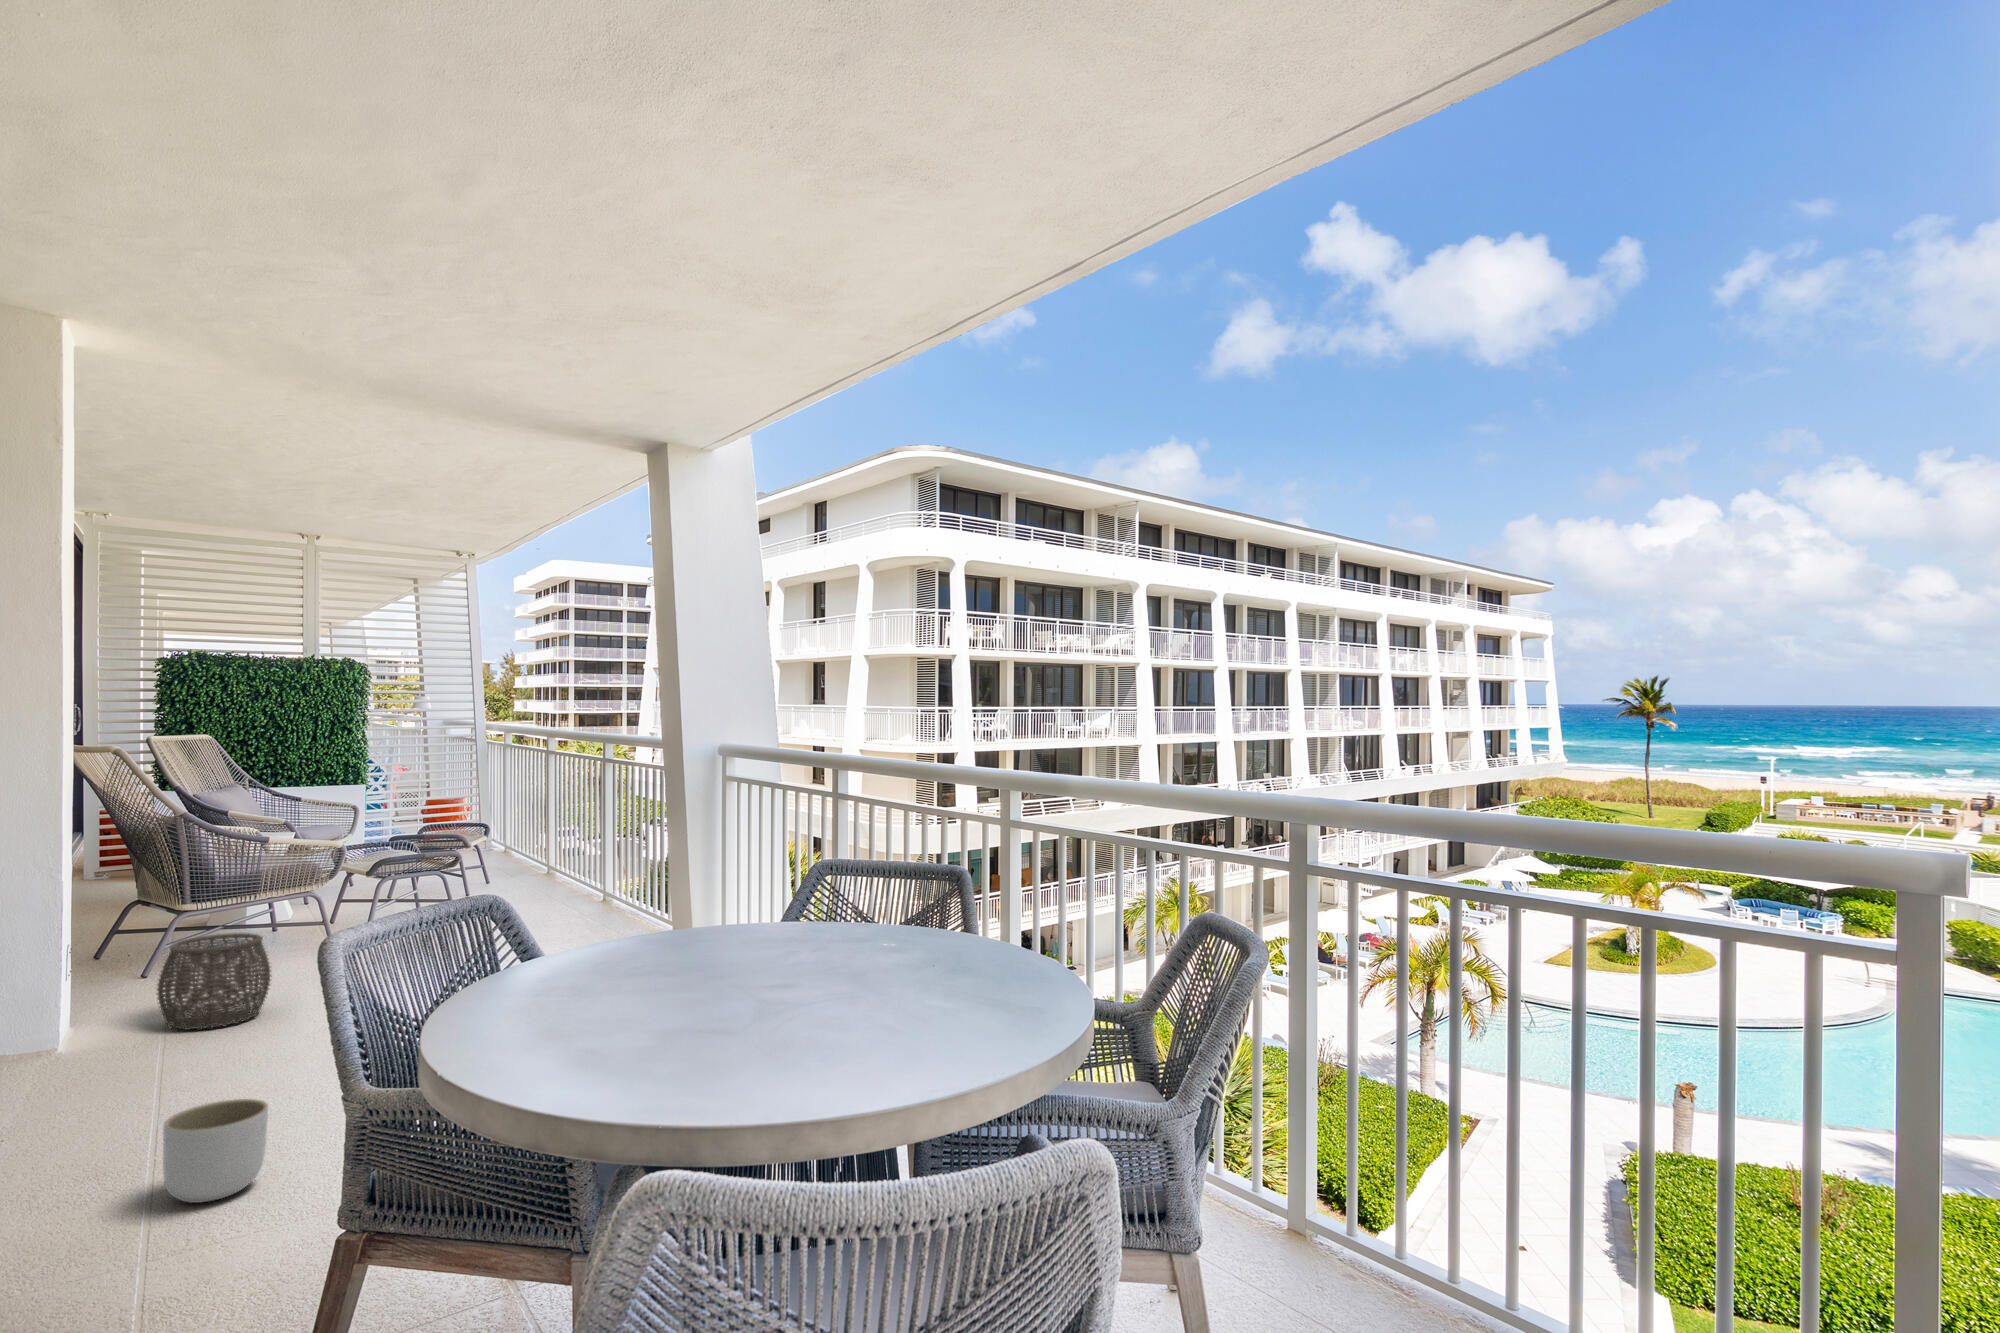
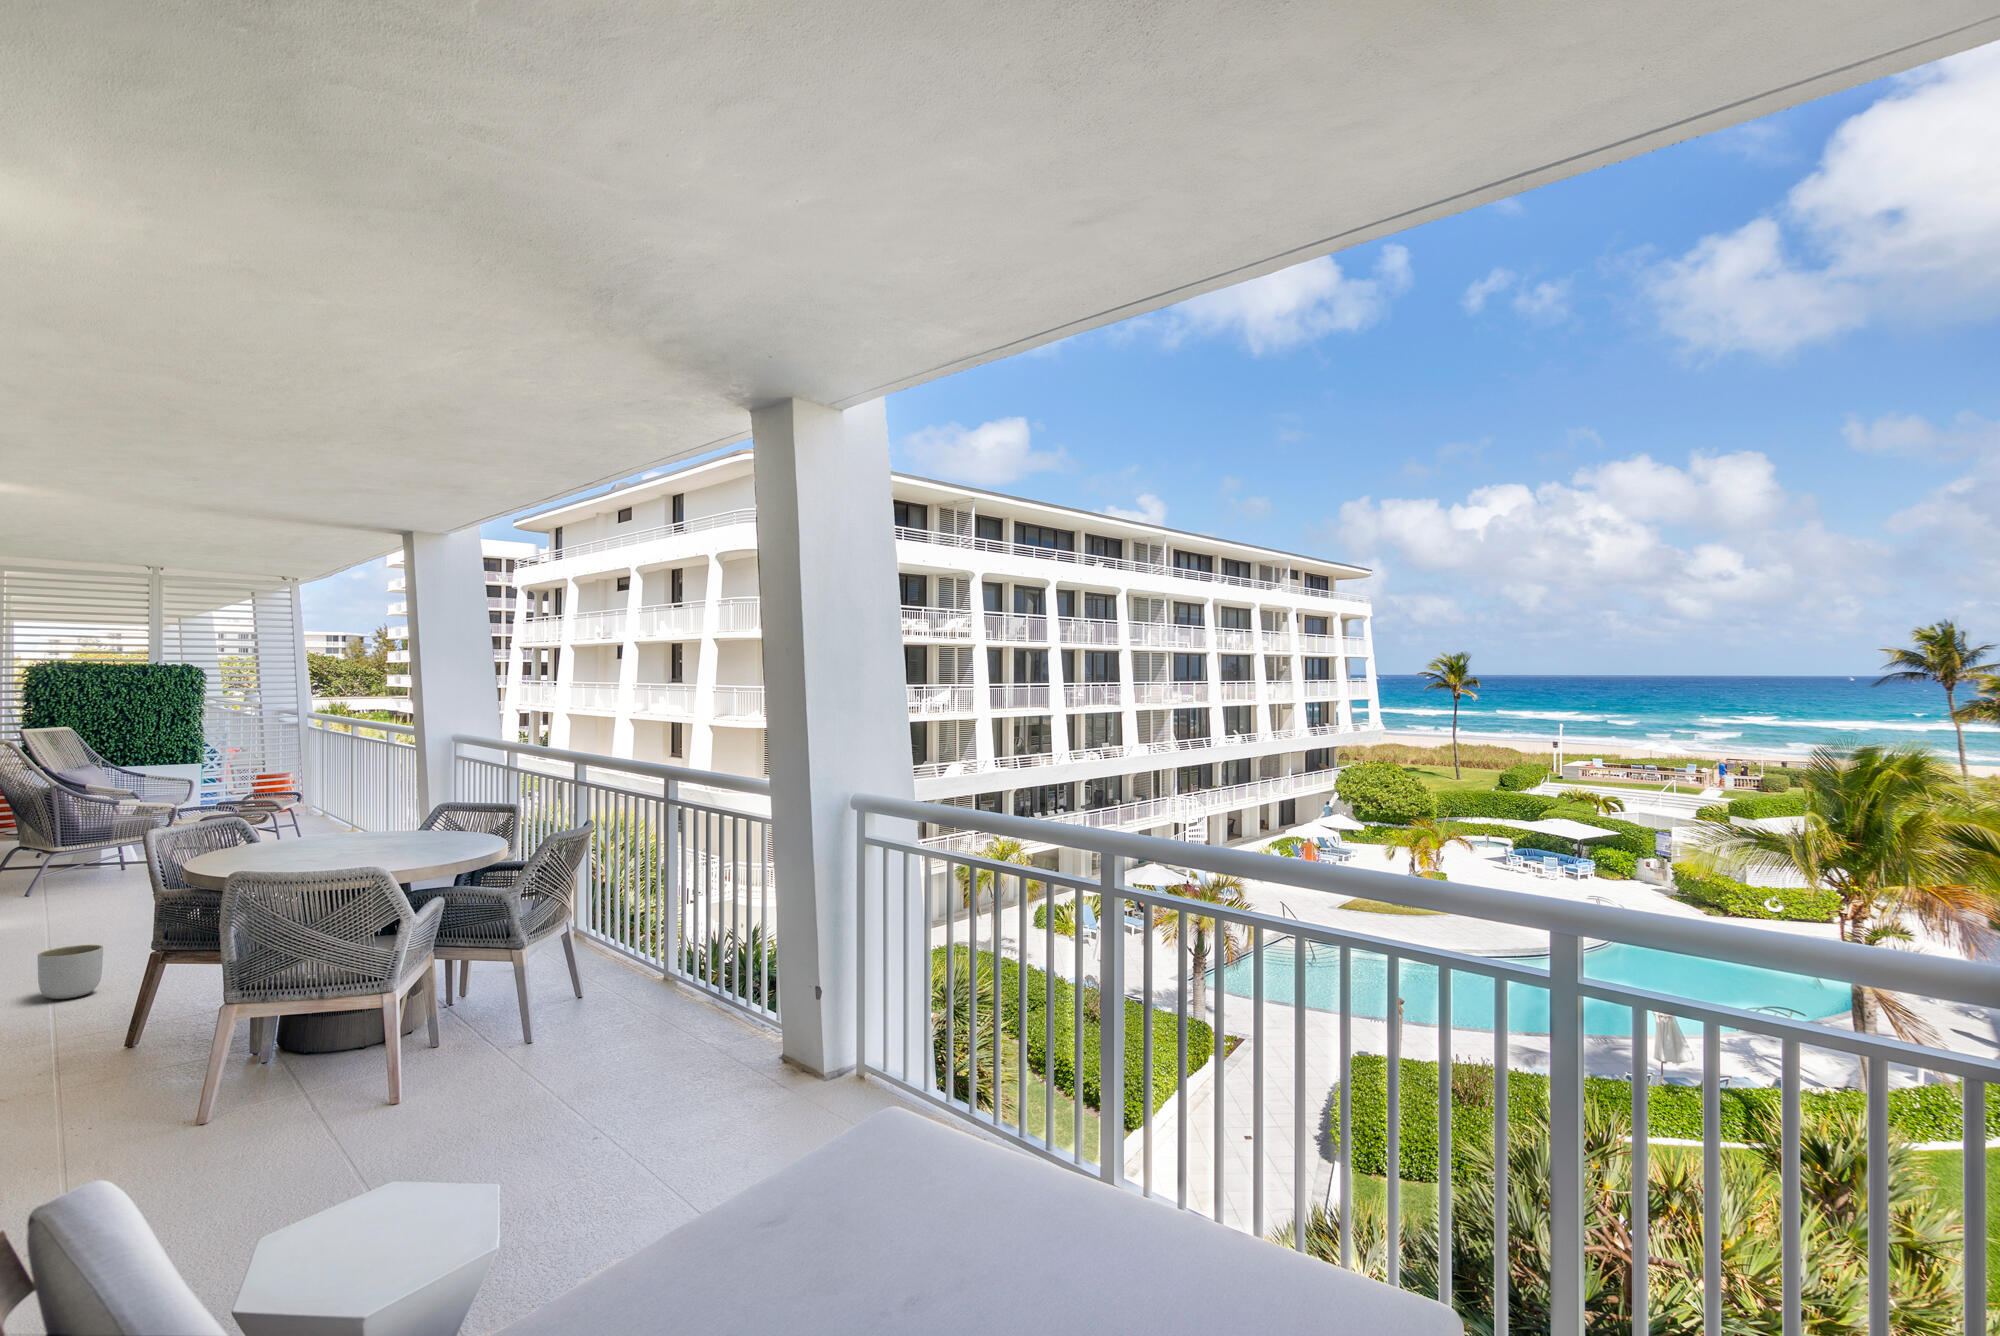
woven basket: present [157,933,271,1030] -> none [28,866,114,931]

